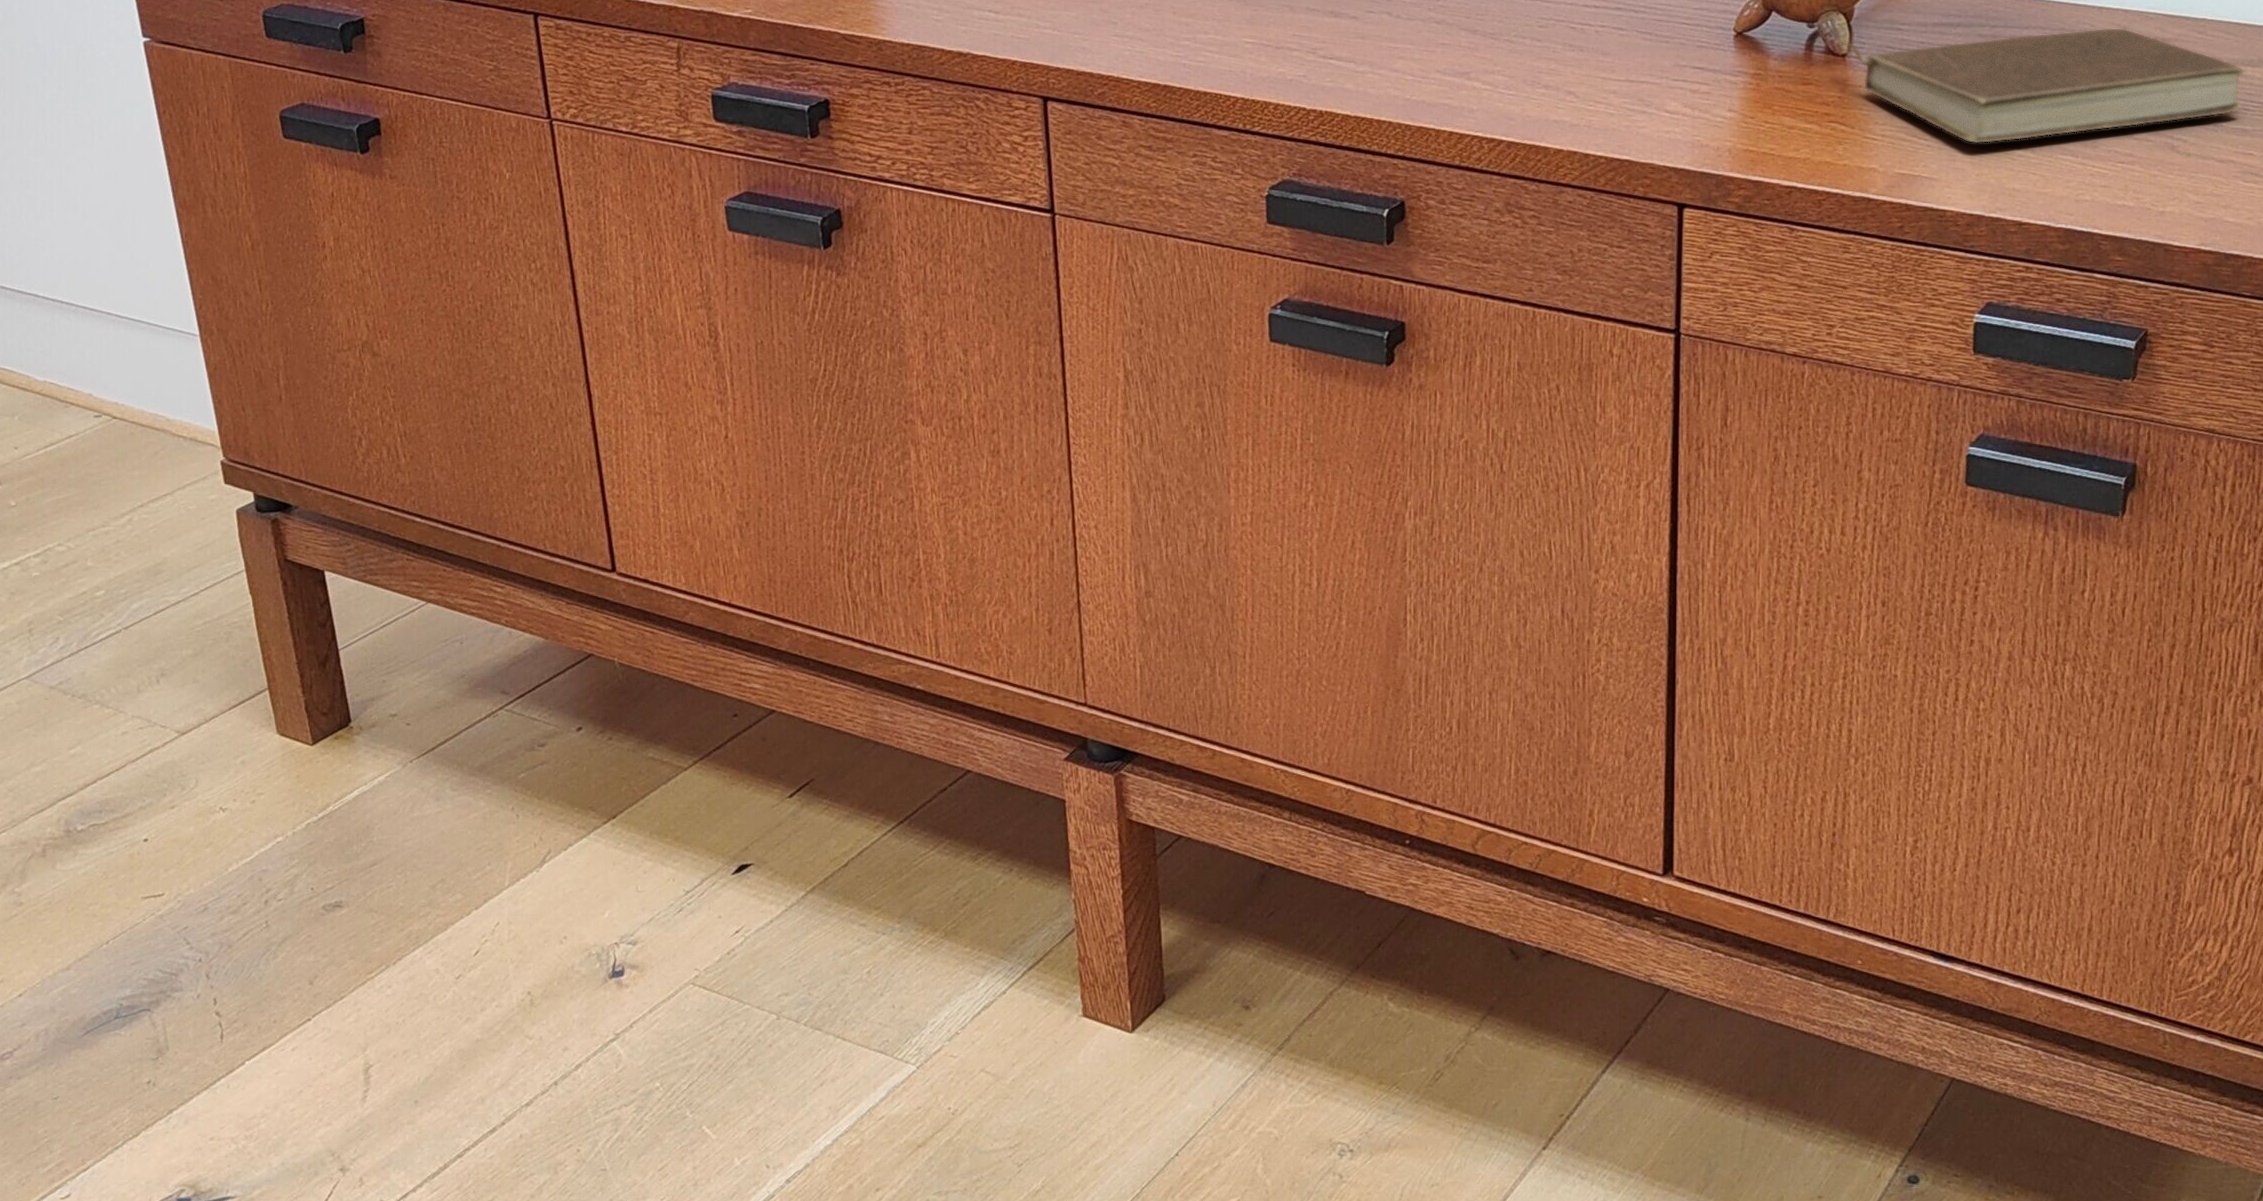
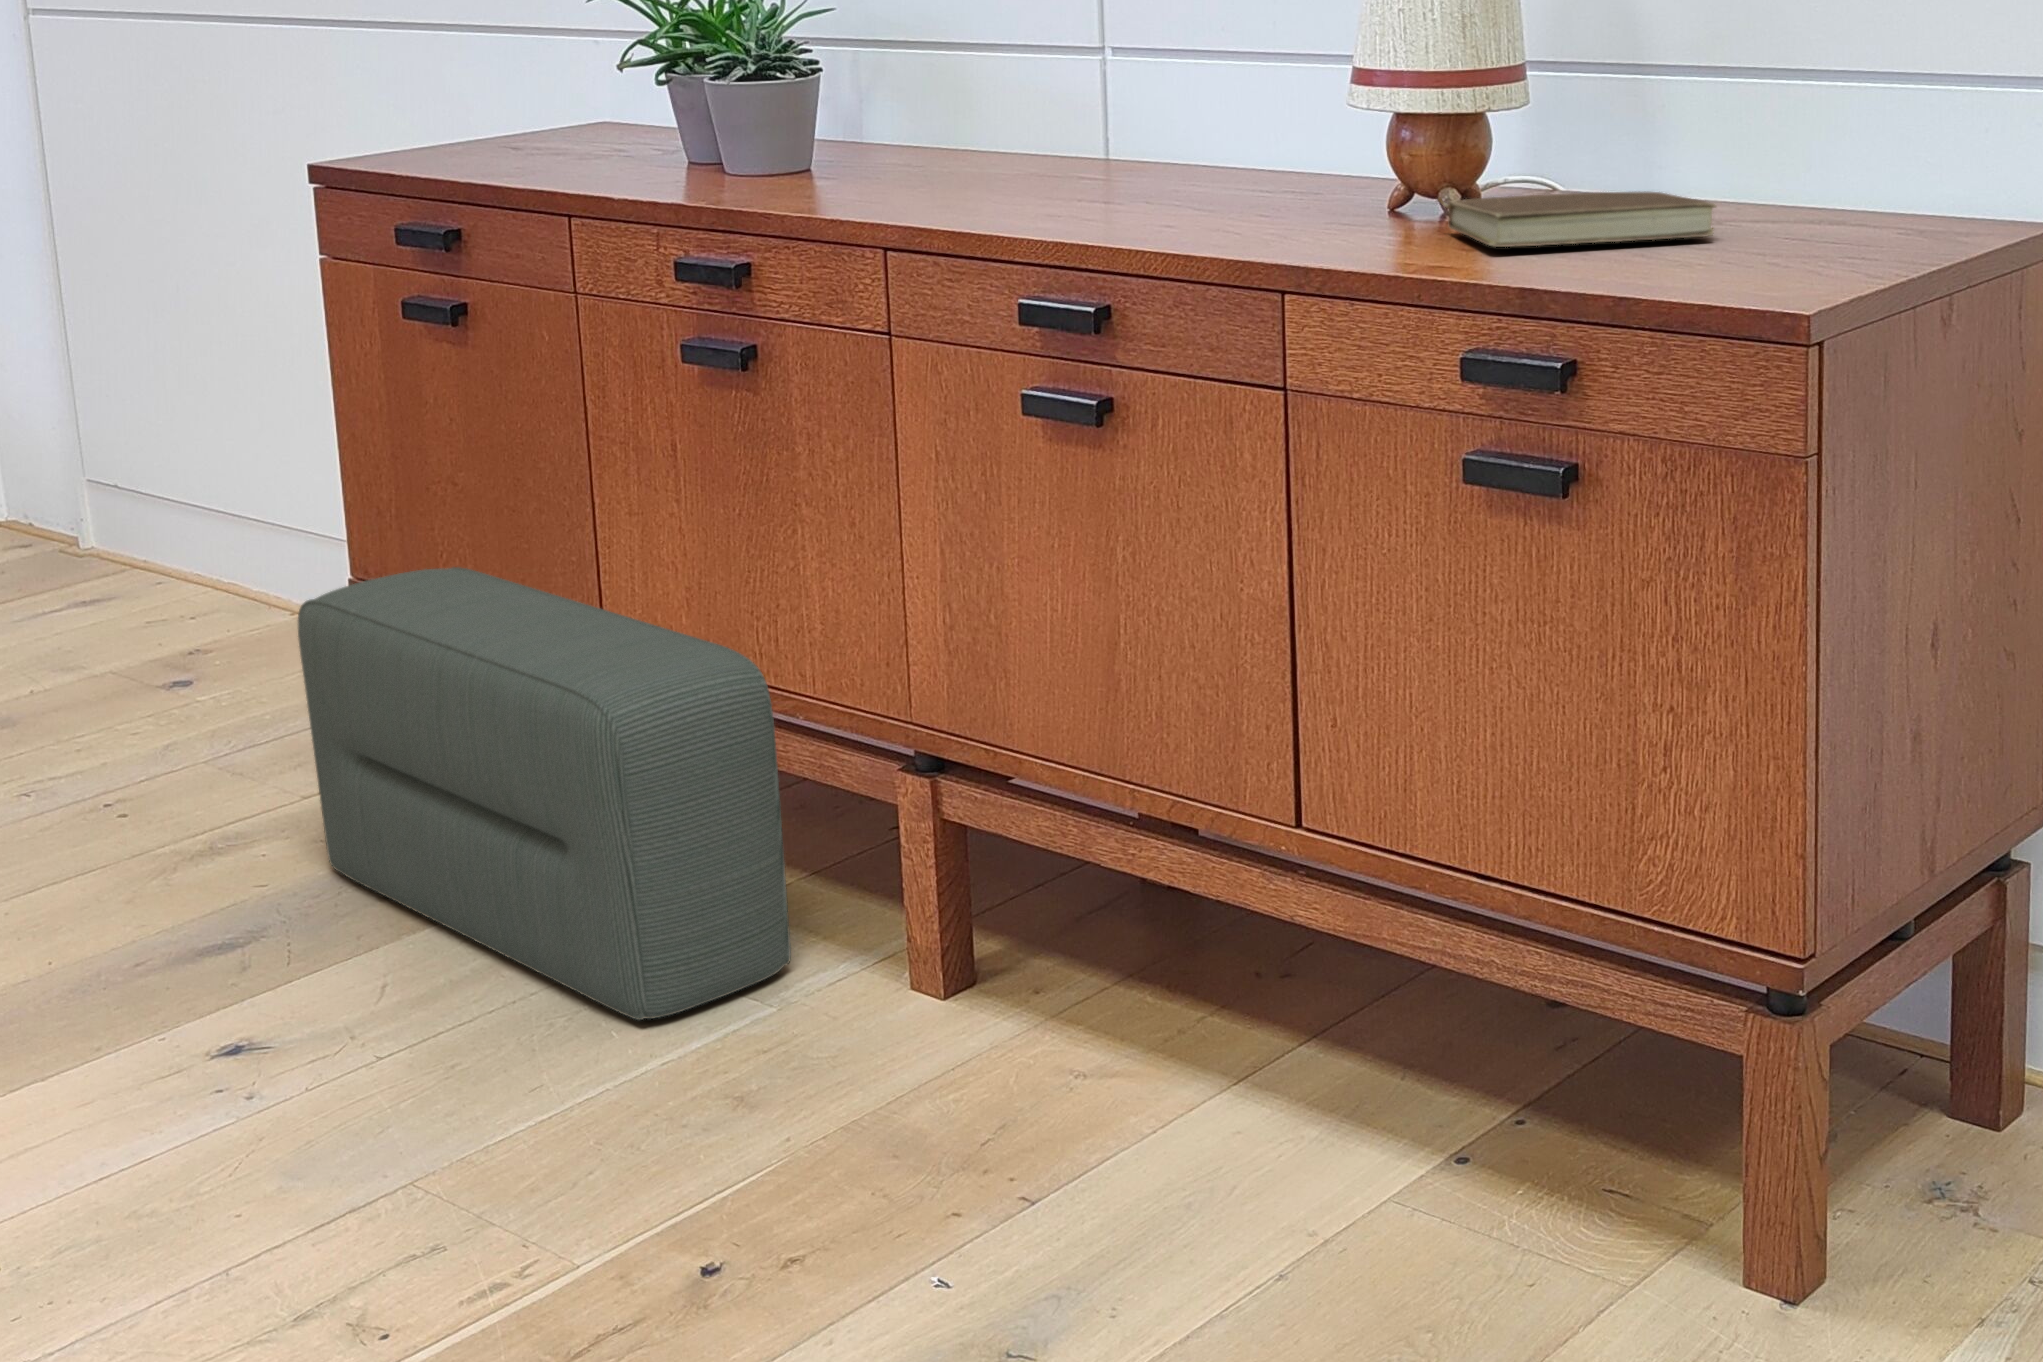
pouf: none [174,458,920,1112] -> present [298,567,791,1020]

